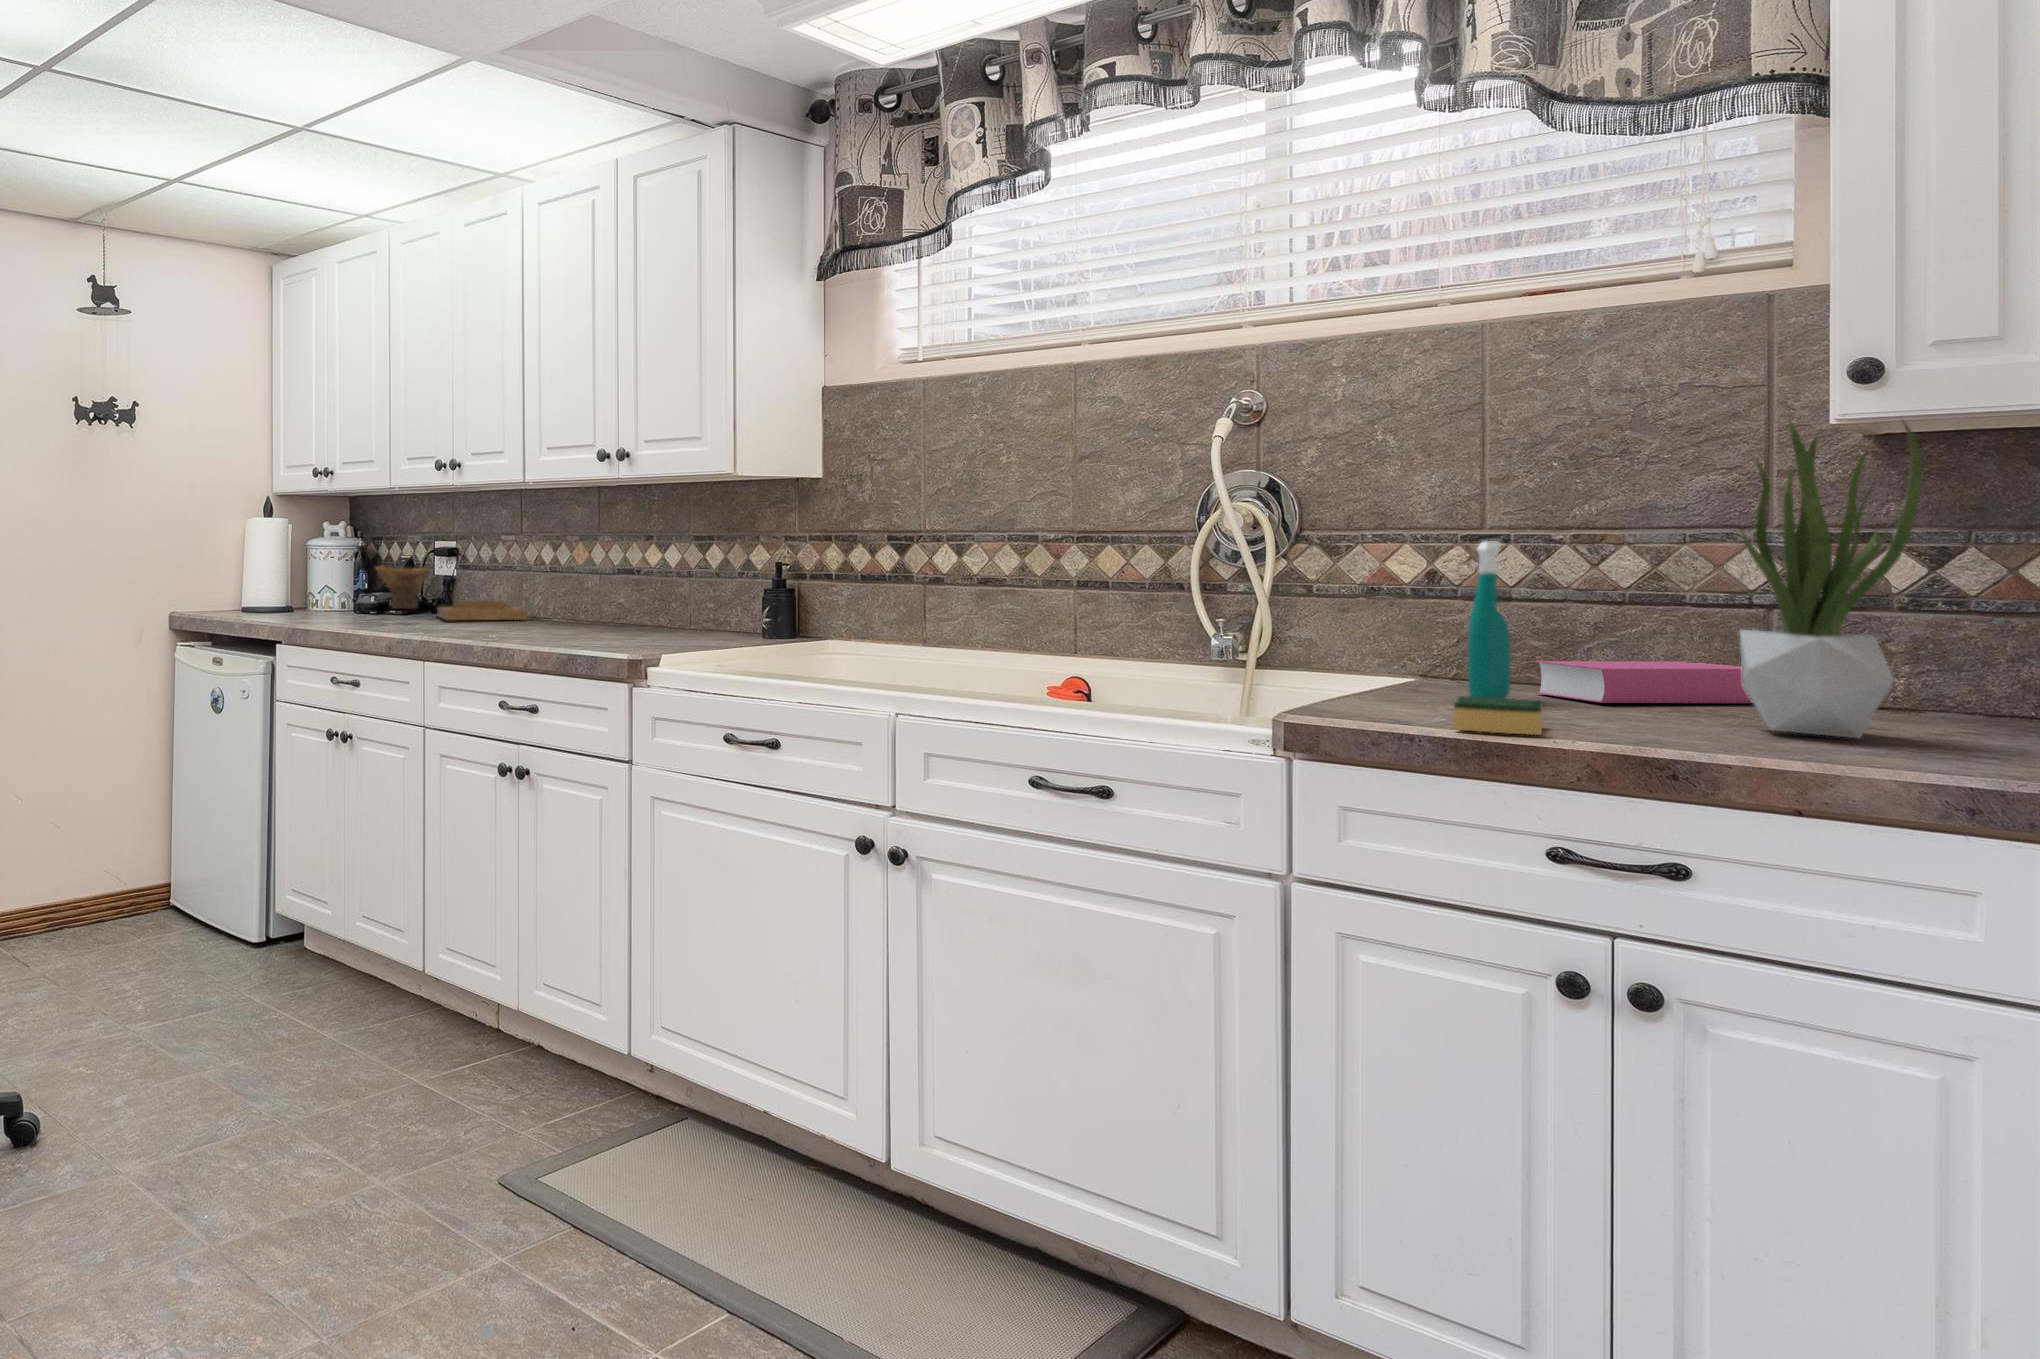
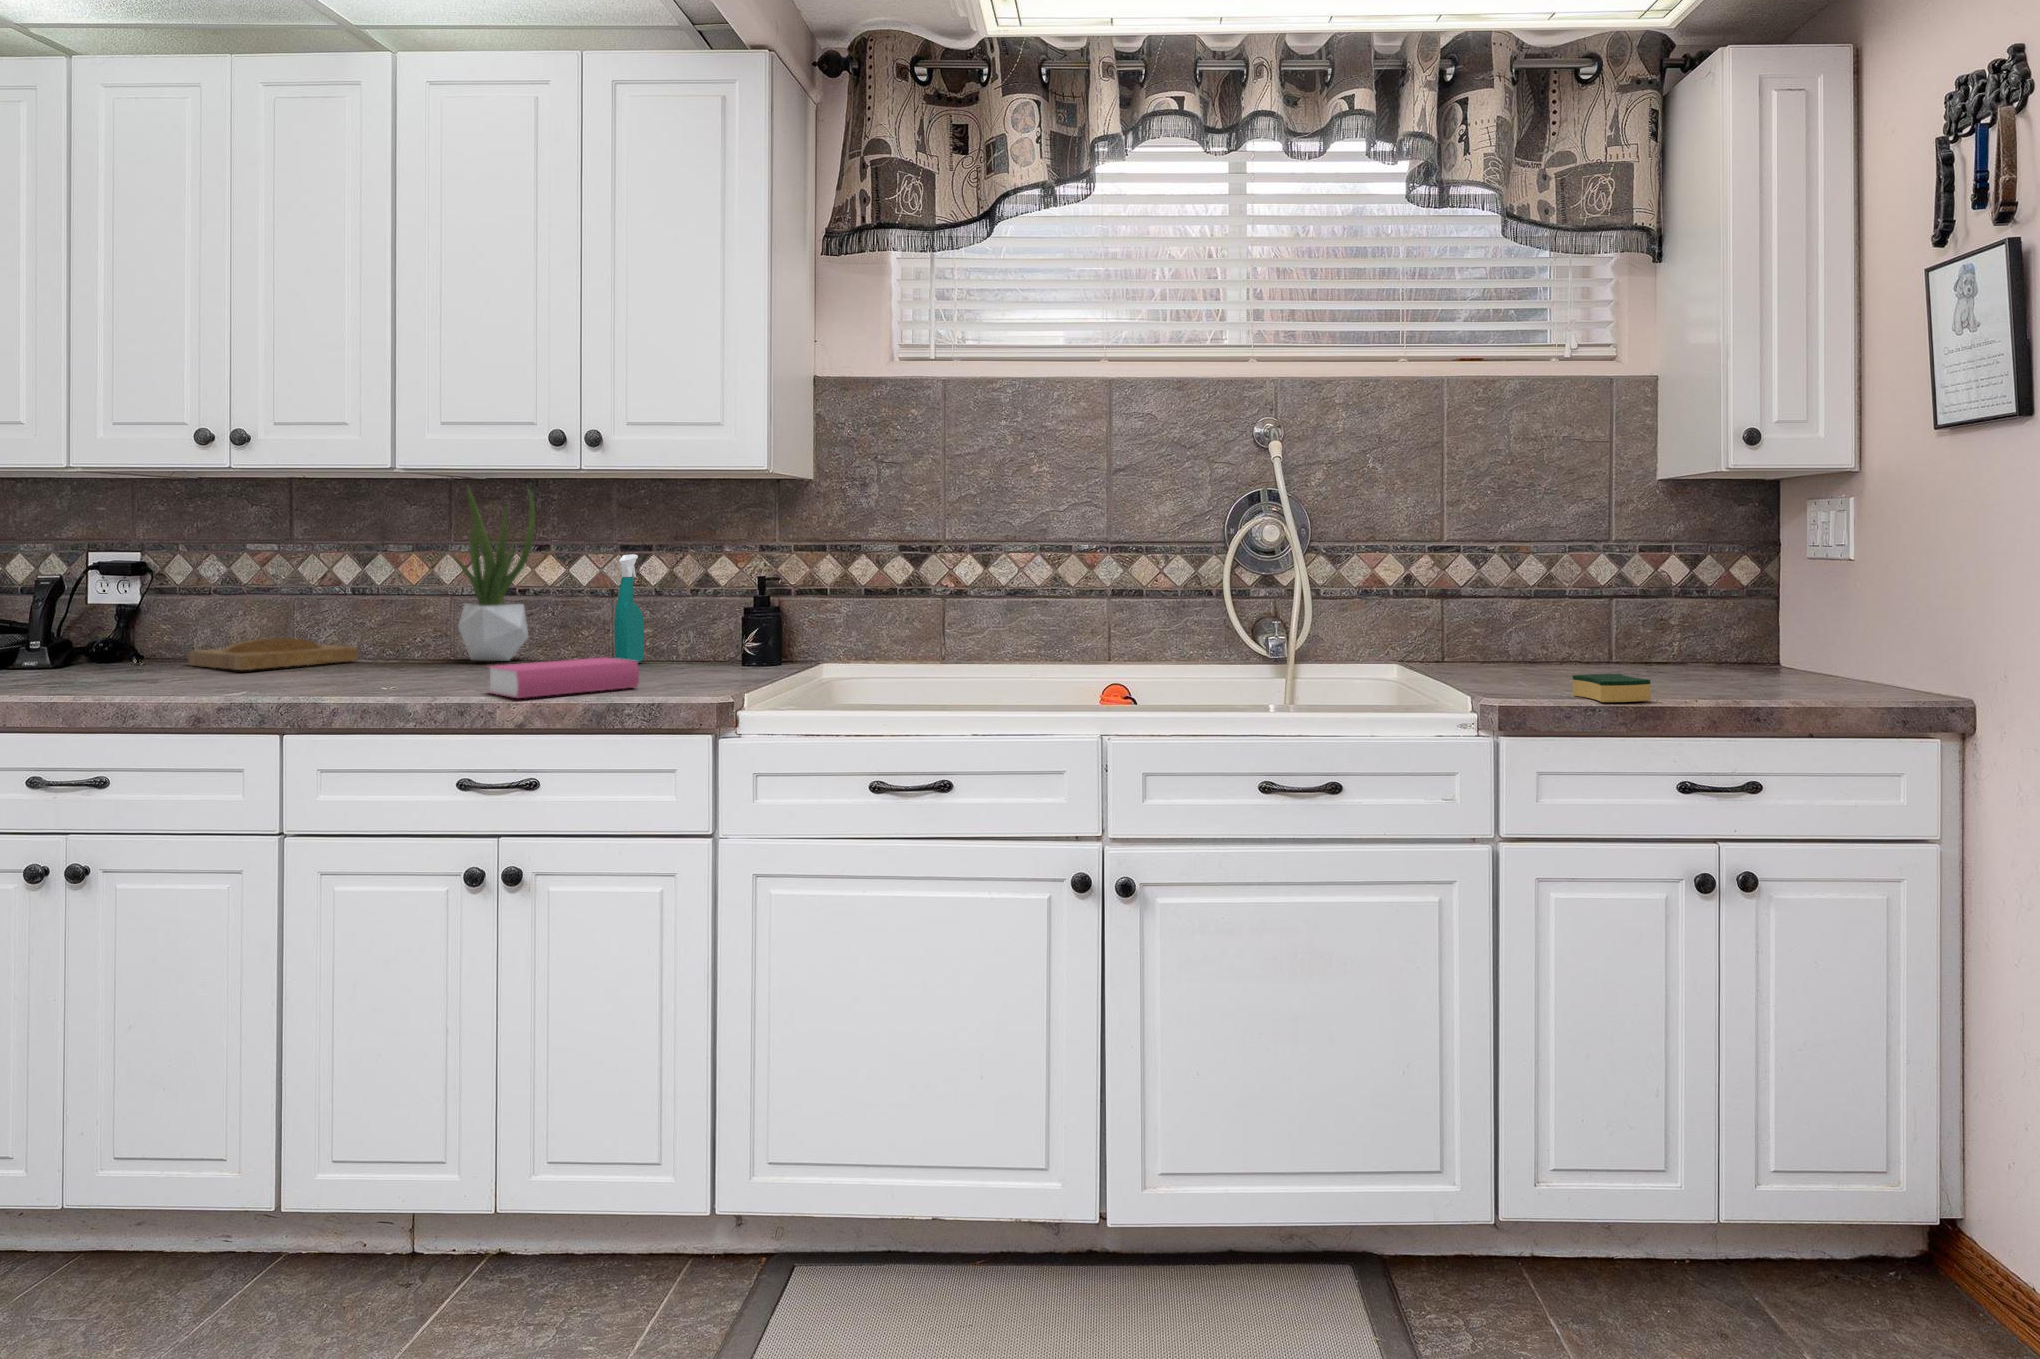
potted plant: present [1740,421,1922,738] -> present [453,487,535,661]
spray bottle: present [1468,541,1511,698] -> present [614,554,644,663]
bowl: present [376,566,431,609] -> none [21,589,135,658]
book: present [1535,661,1753,703] -> present [489,658,639,698]

